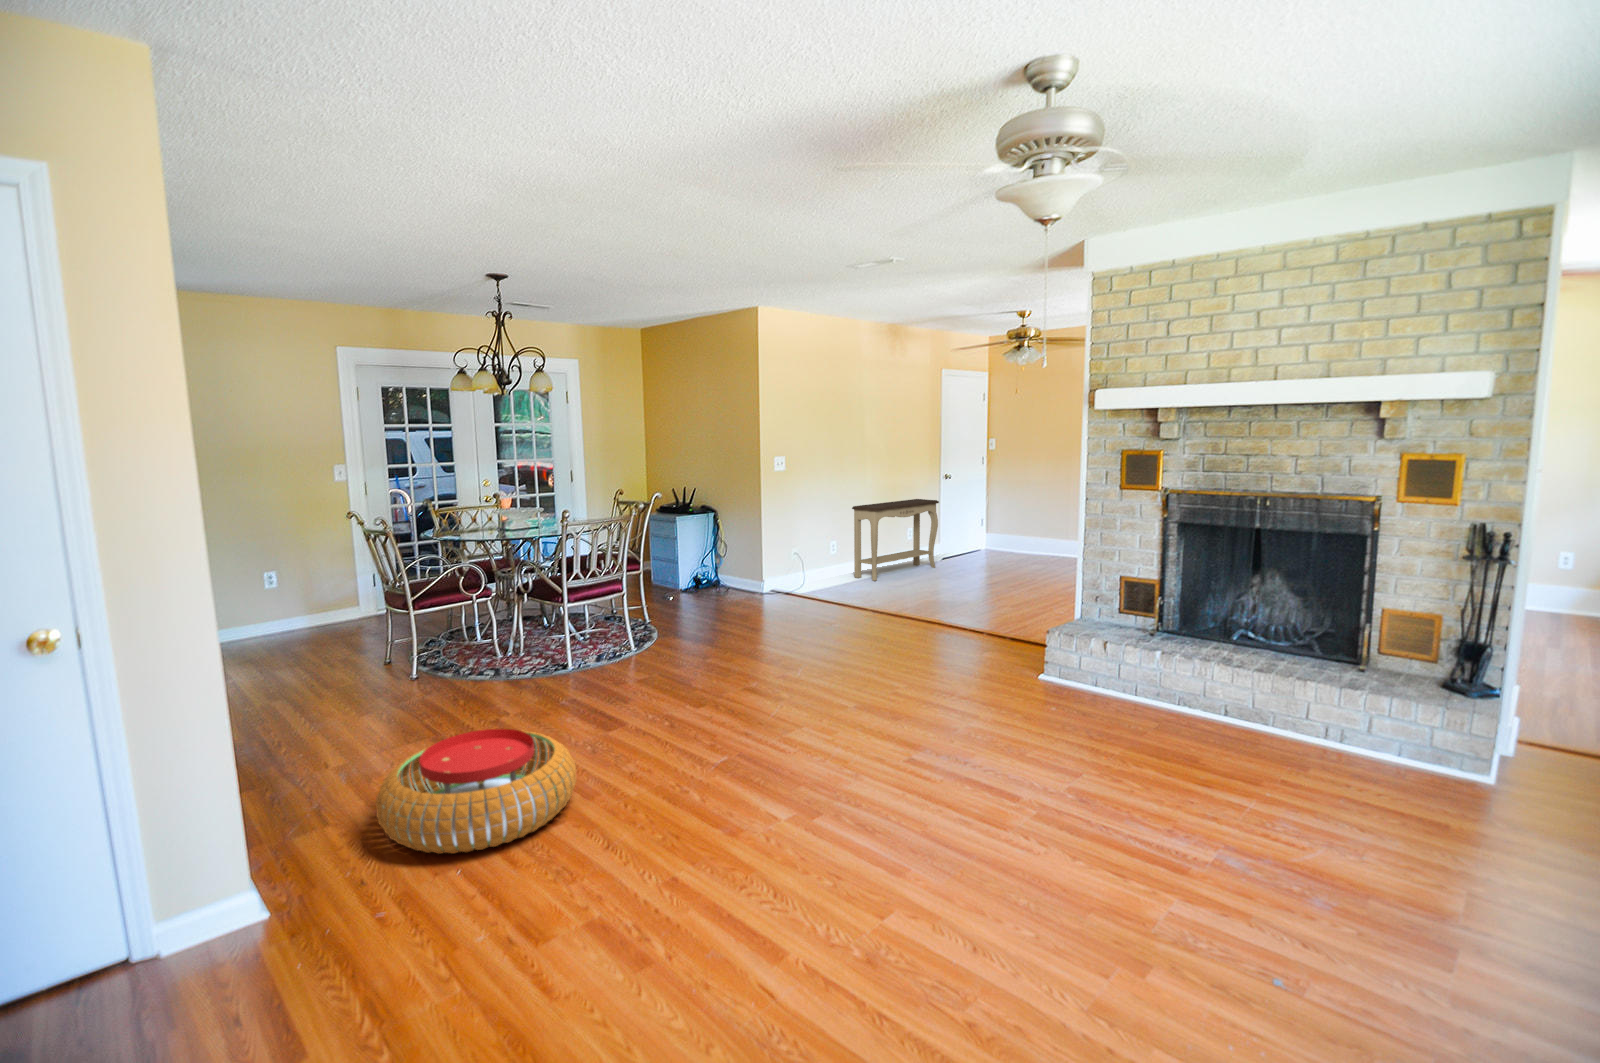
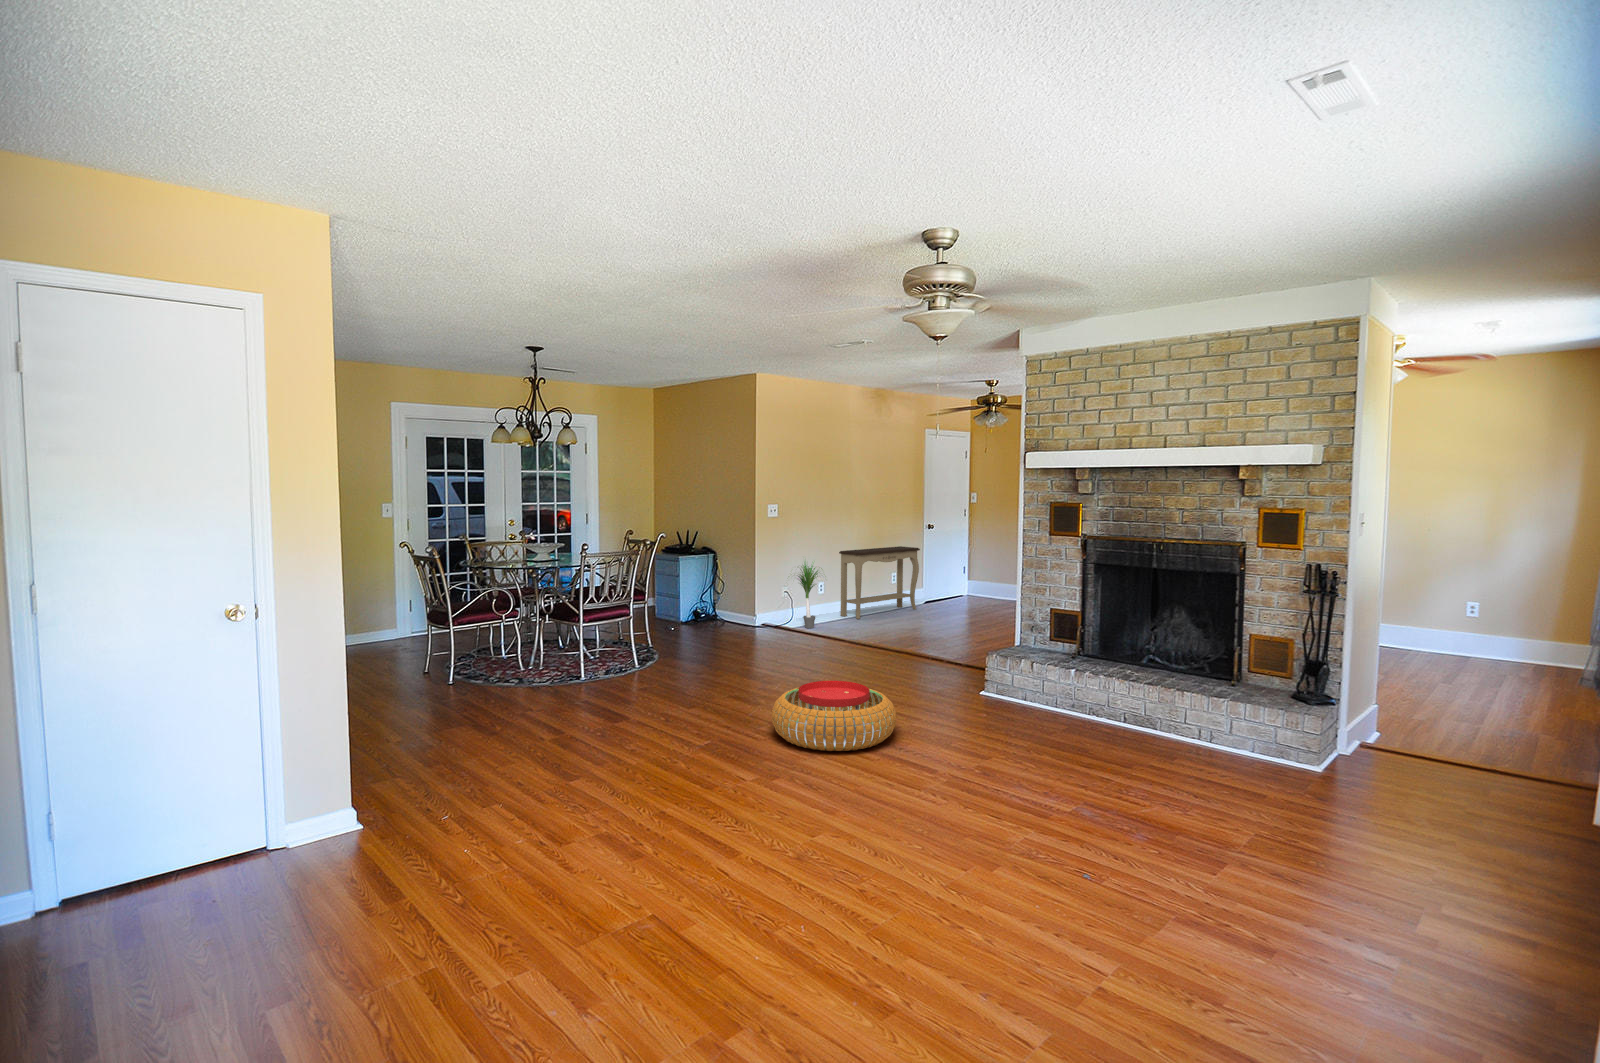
potted plant: none [793,512,846,594] -> present [798,562,818,628]
pouf: present [376,729,576,854] -> present [772,681,896,751]

